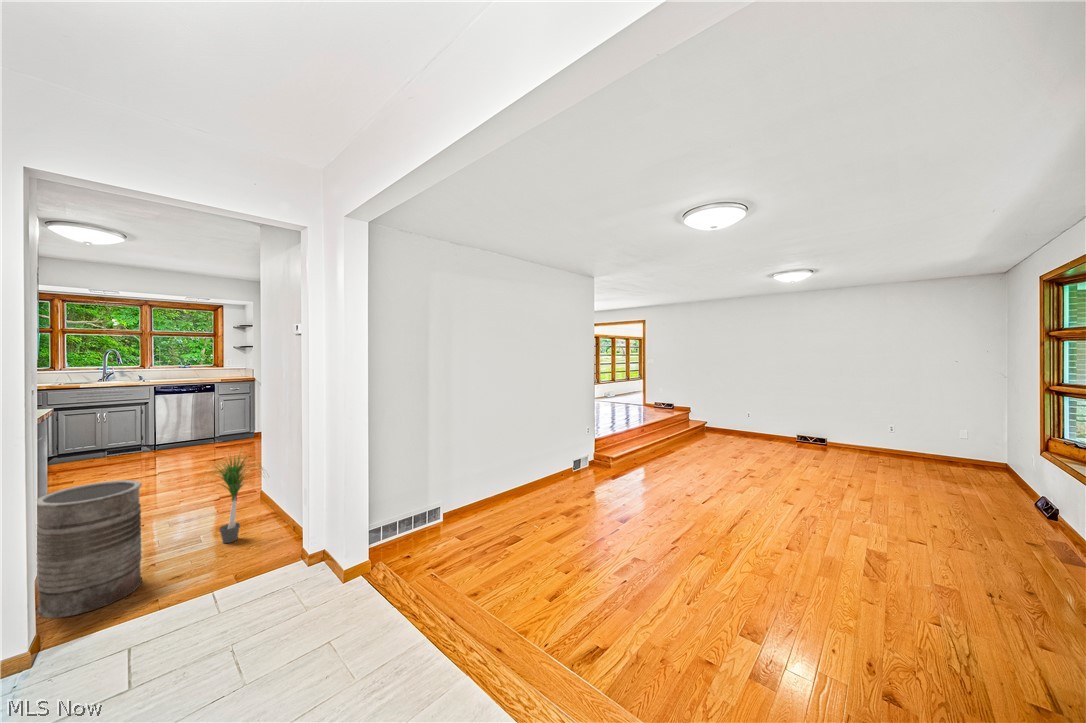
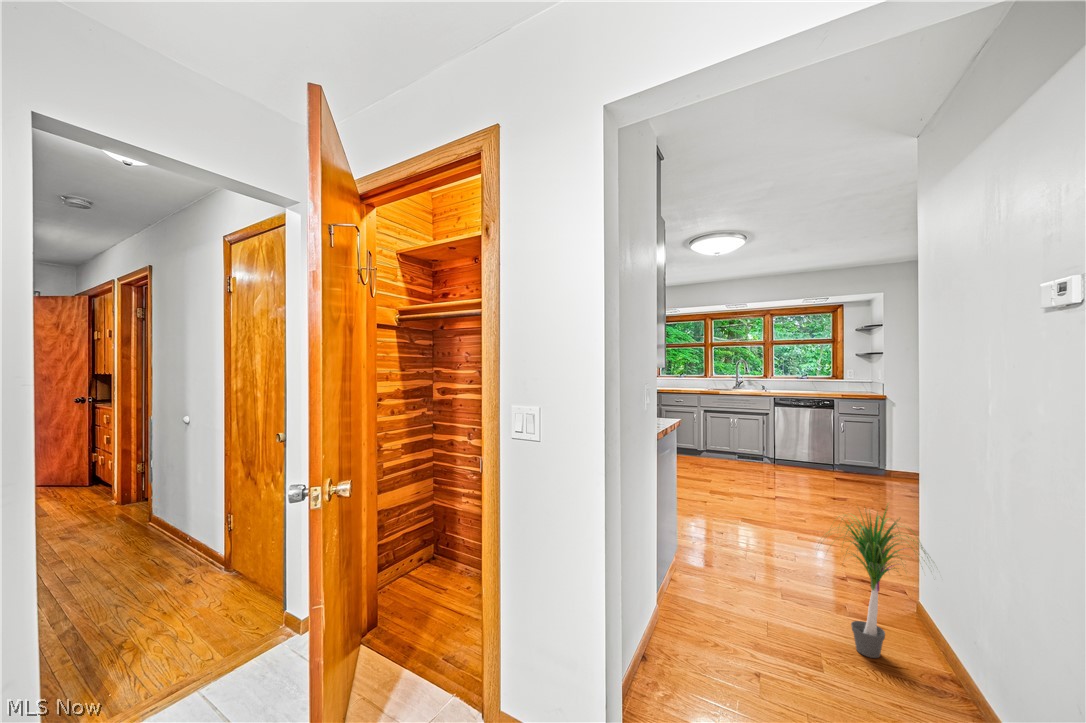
trash can: present [36,480,142,618] -> none [663,502,755,673]

